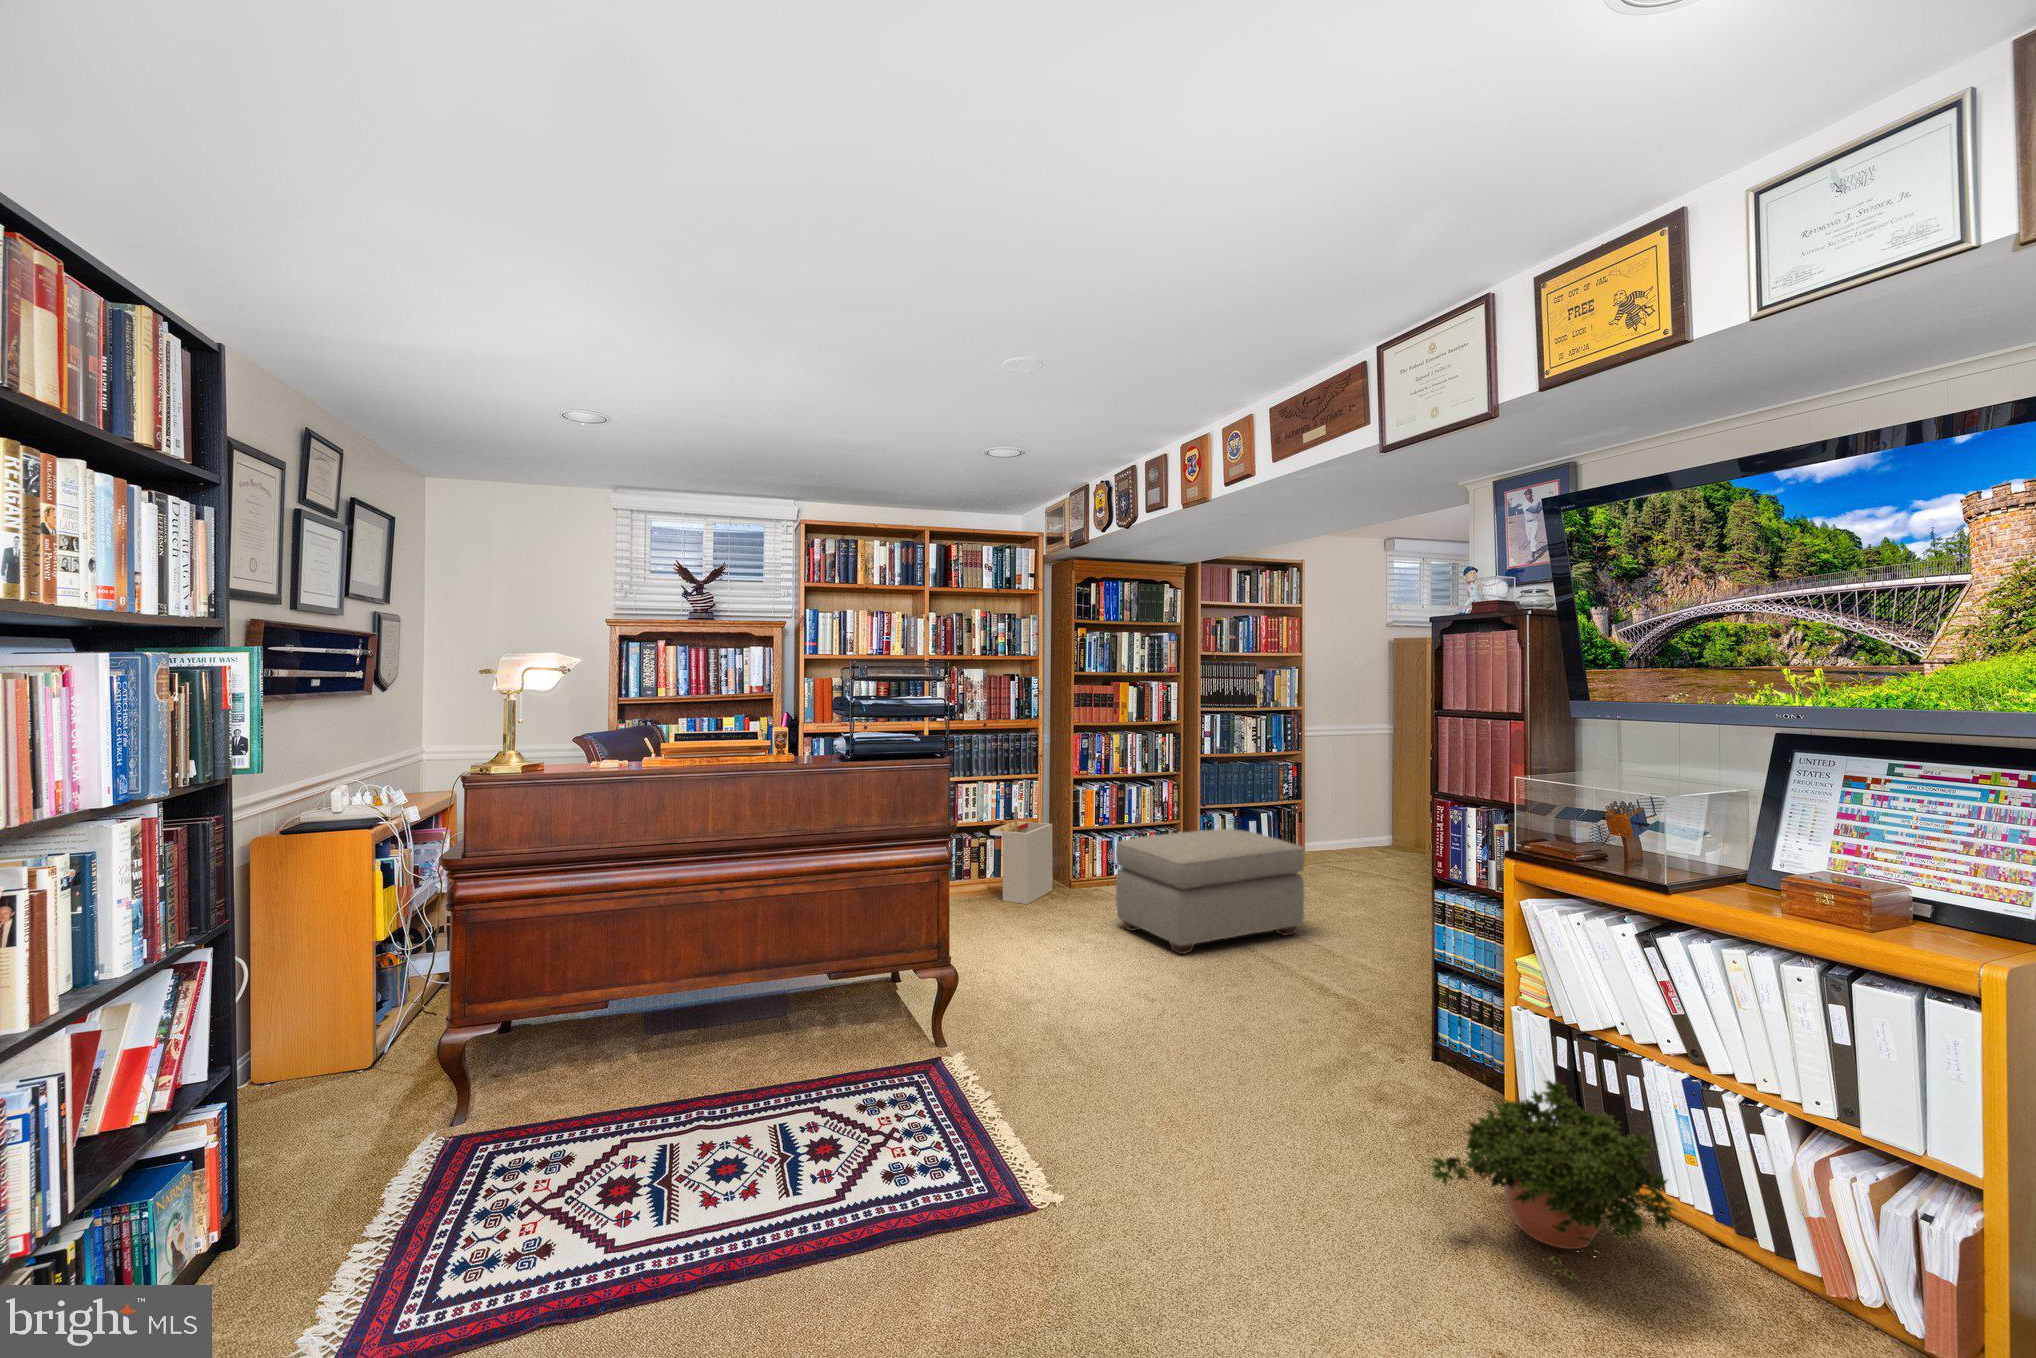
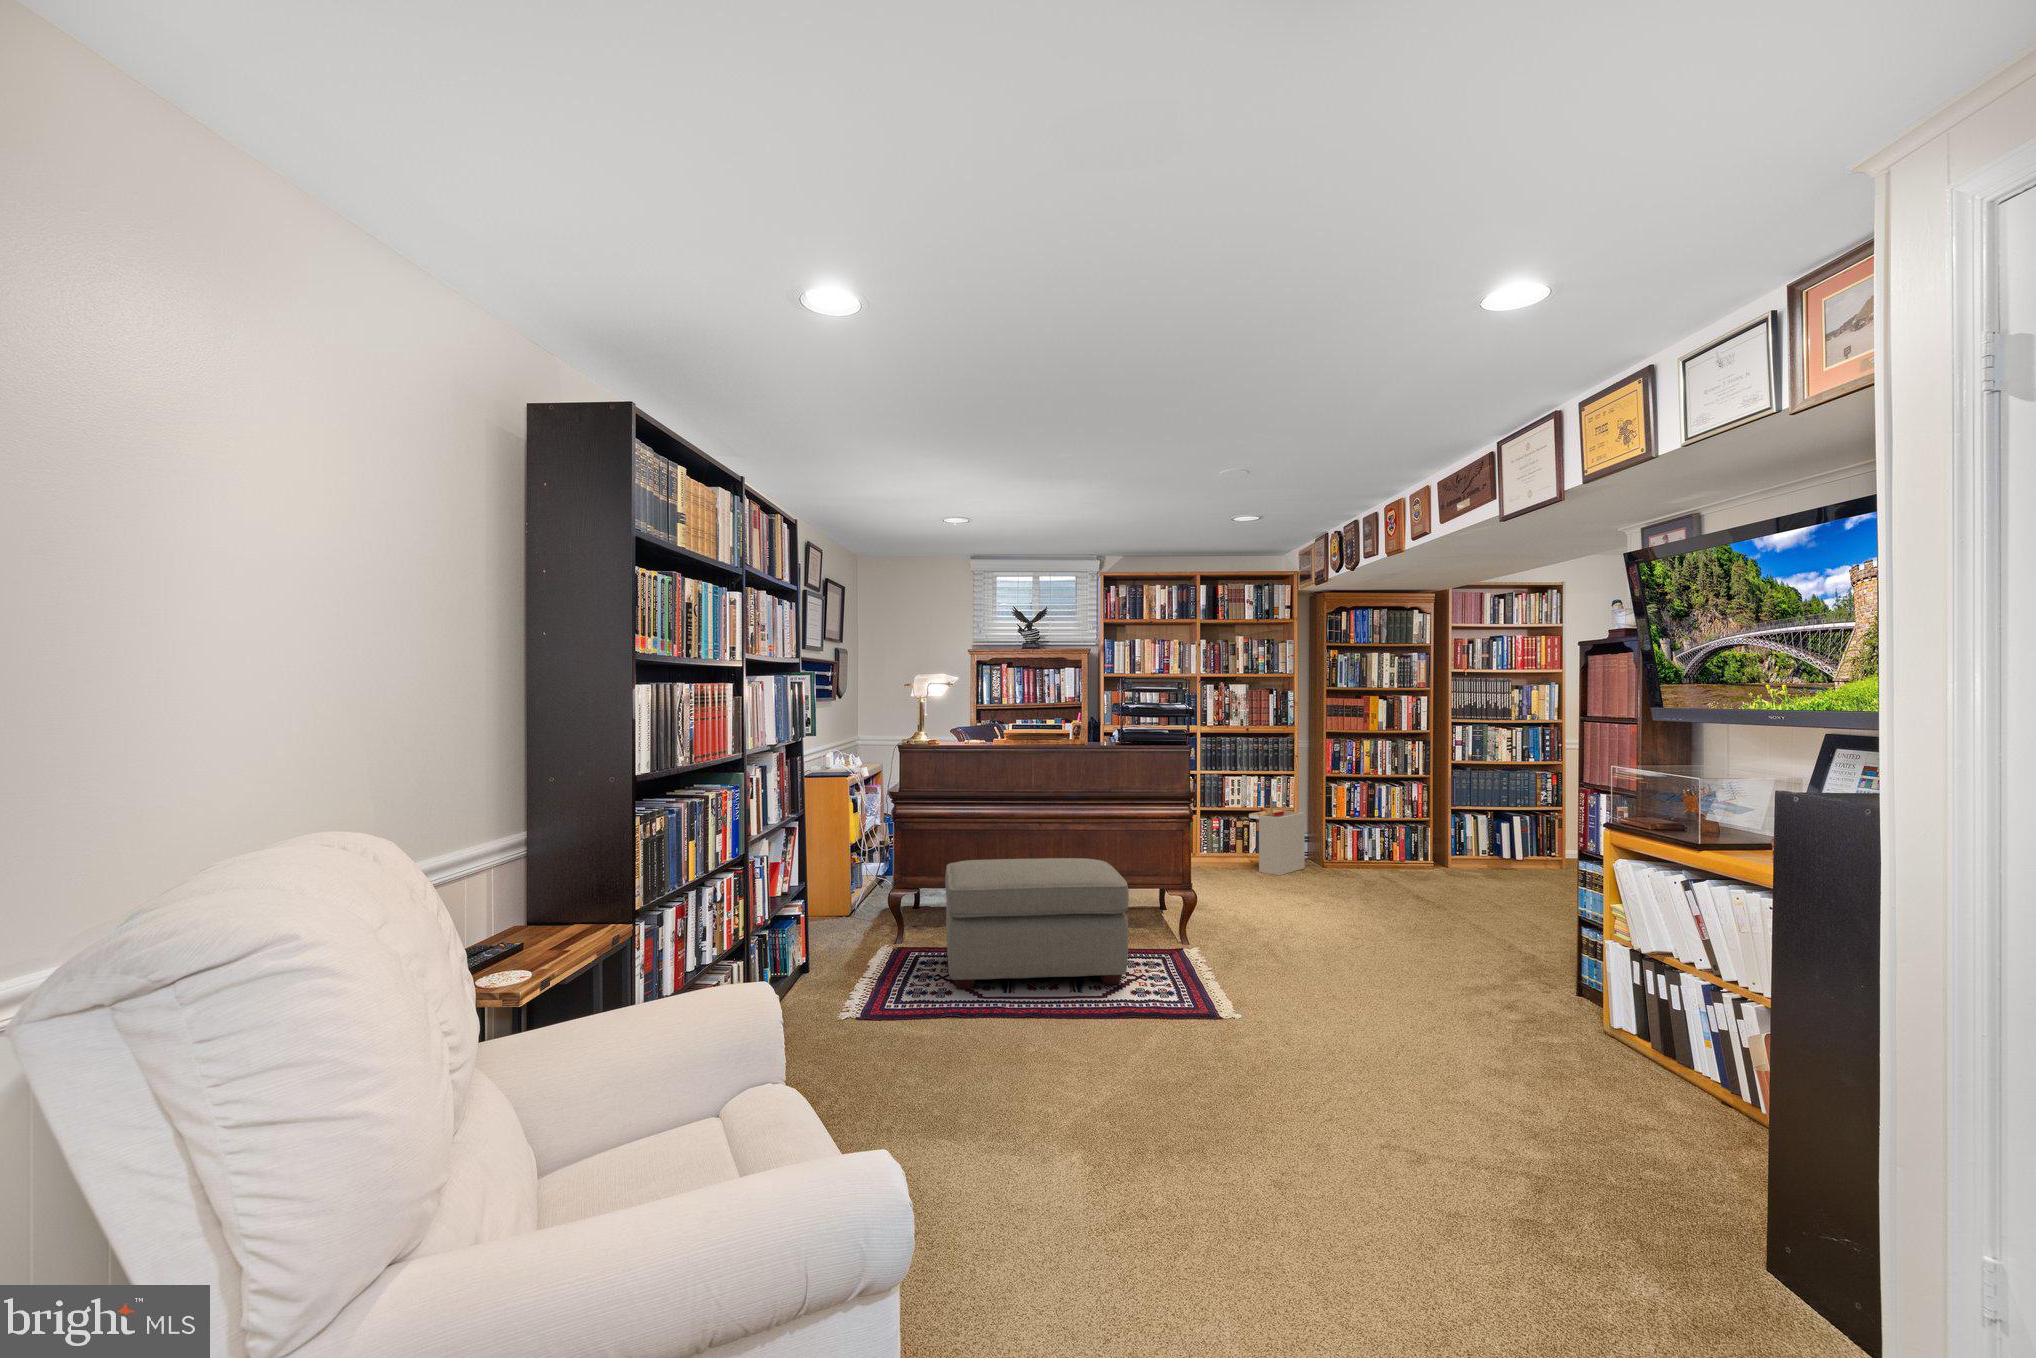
ottoman: present [1116,829,1305,954] -> present [945,858,1129,989]
potted plant: present [1429,1081,1676,1280] -> none [1488,976,1666,1093]

